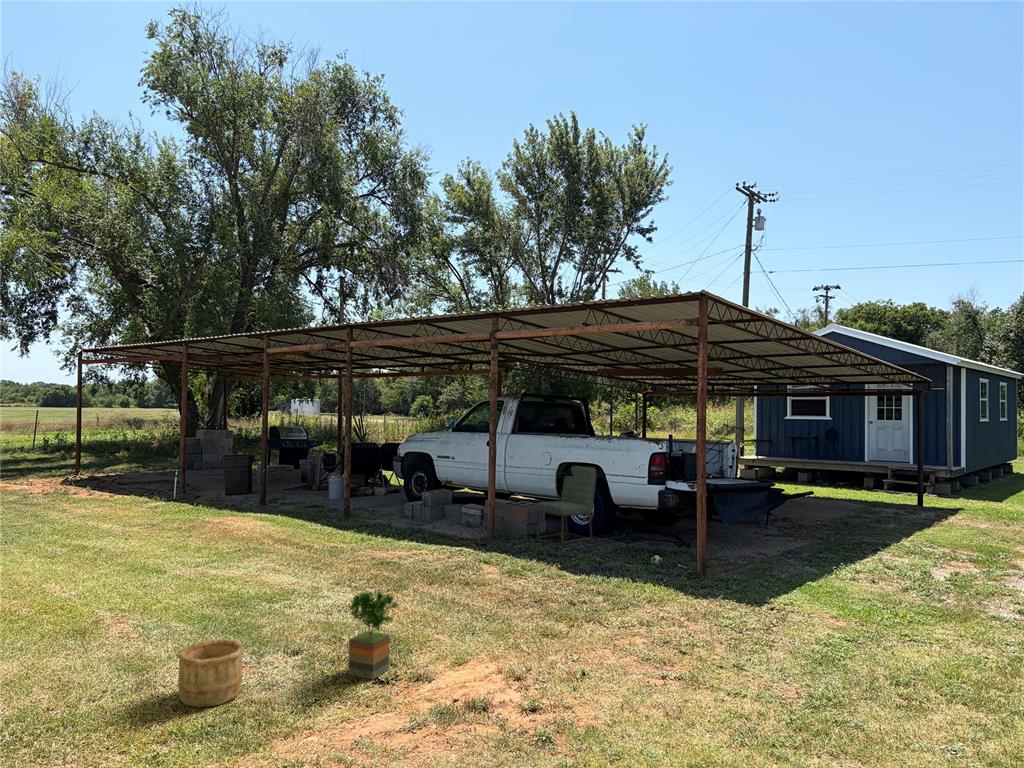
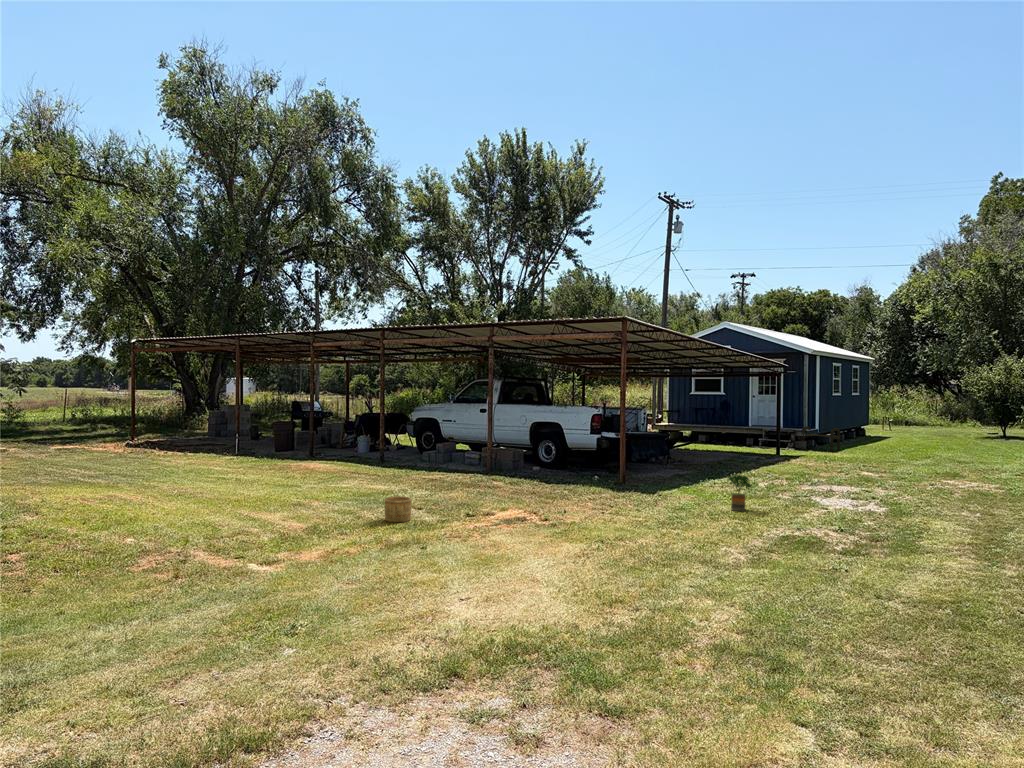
bench: none [948,465,1006,502] -> present [801,426,840,452]
chair: present [536,466,596,544] -> none [518,424,557,474]
potted tree: present [348,592,399,680] -> present [728,475,751,511]

